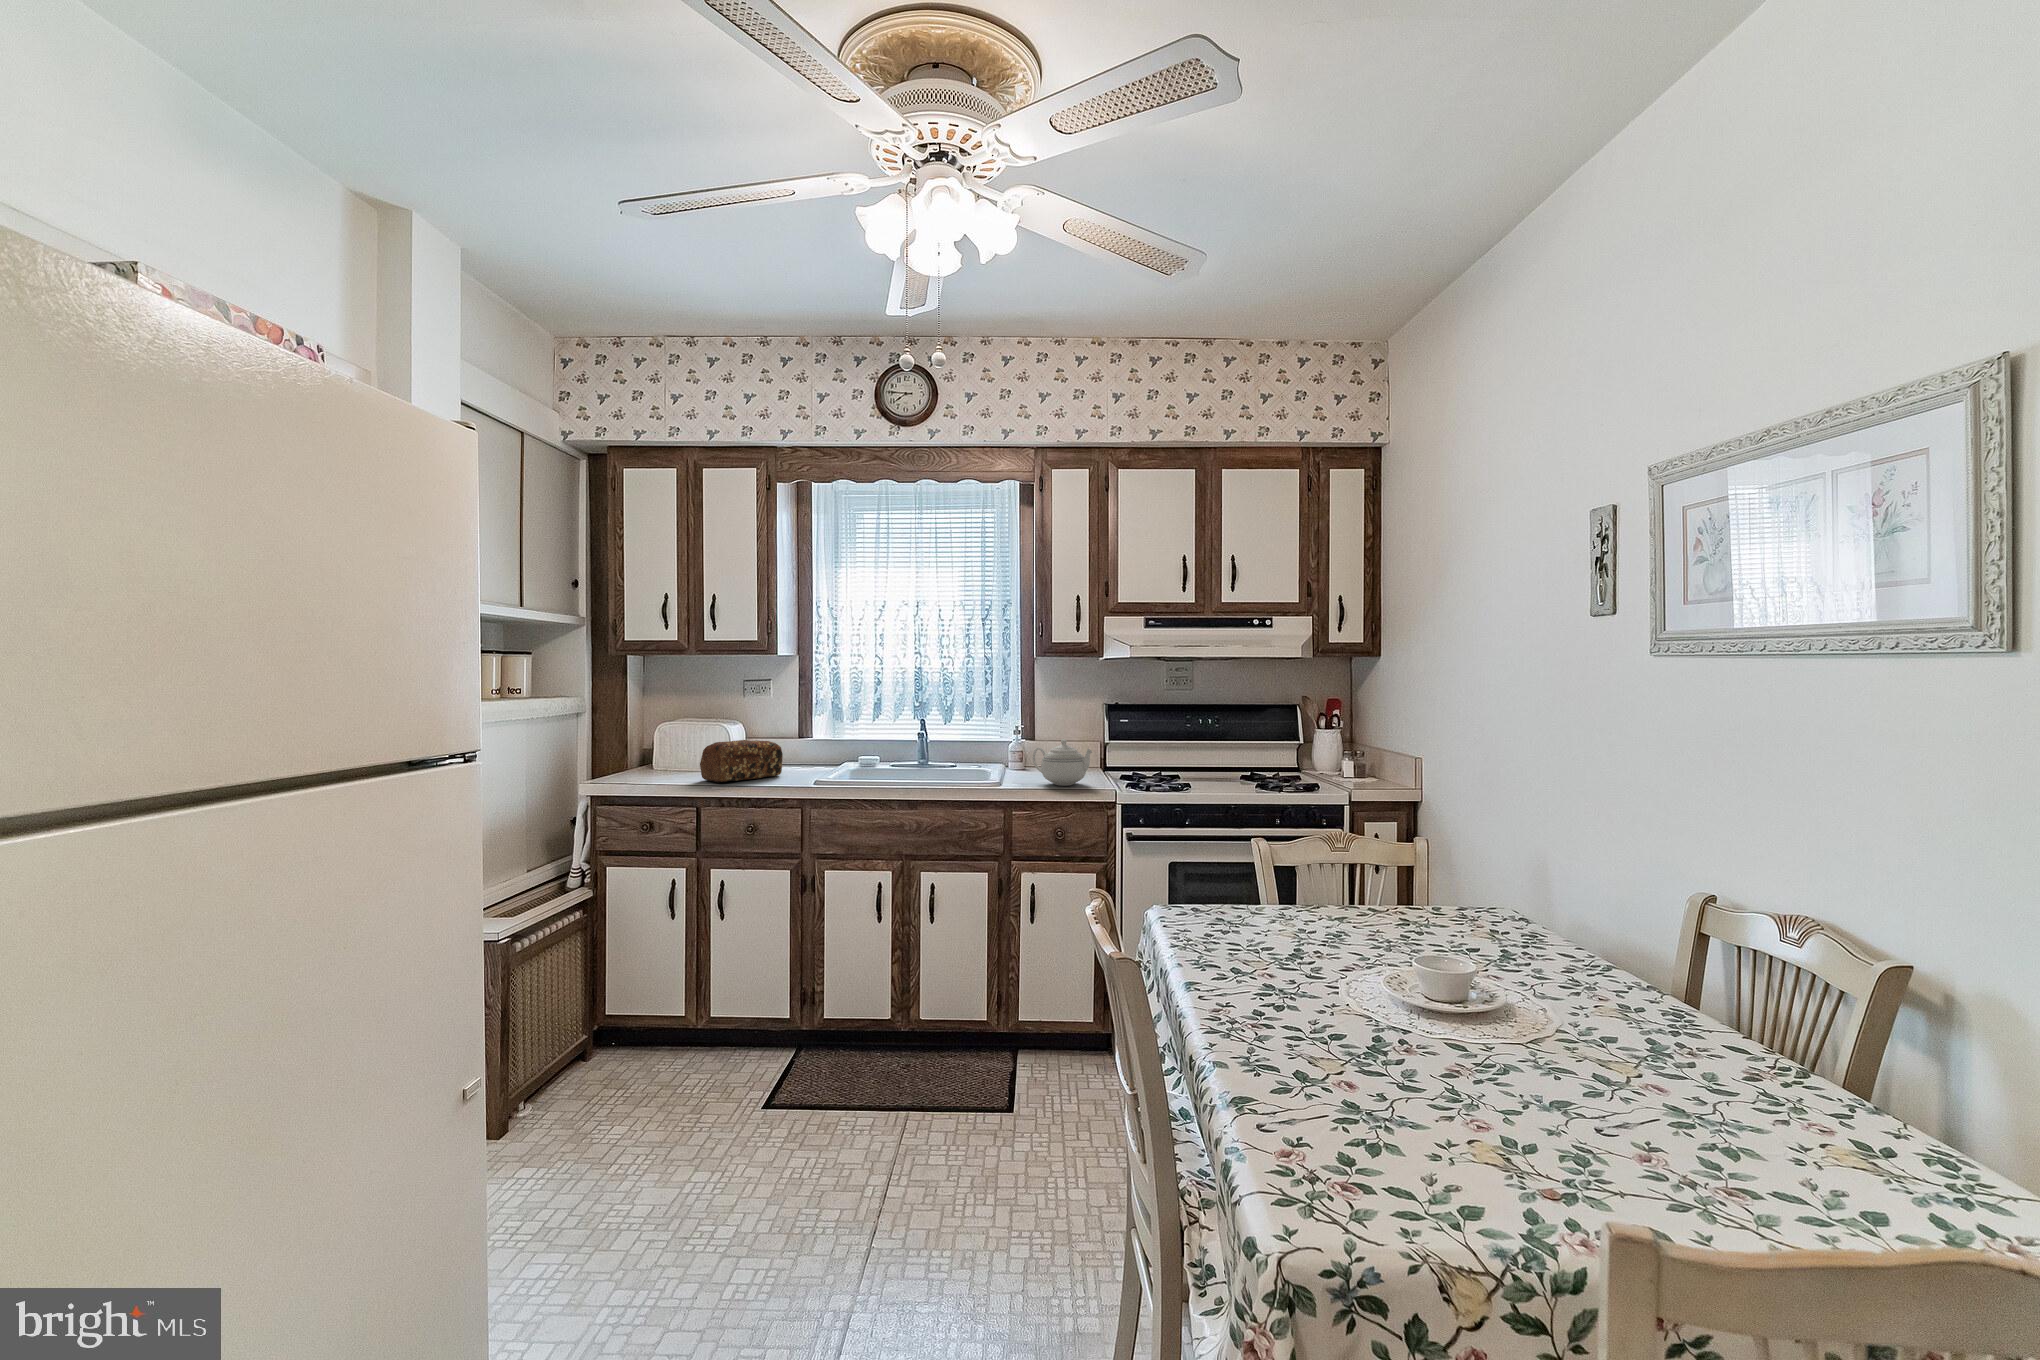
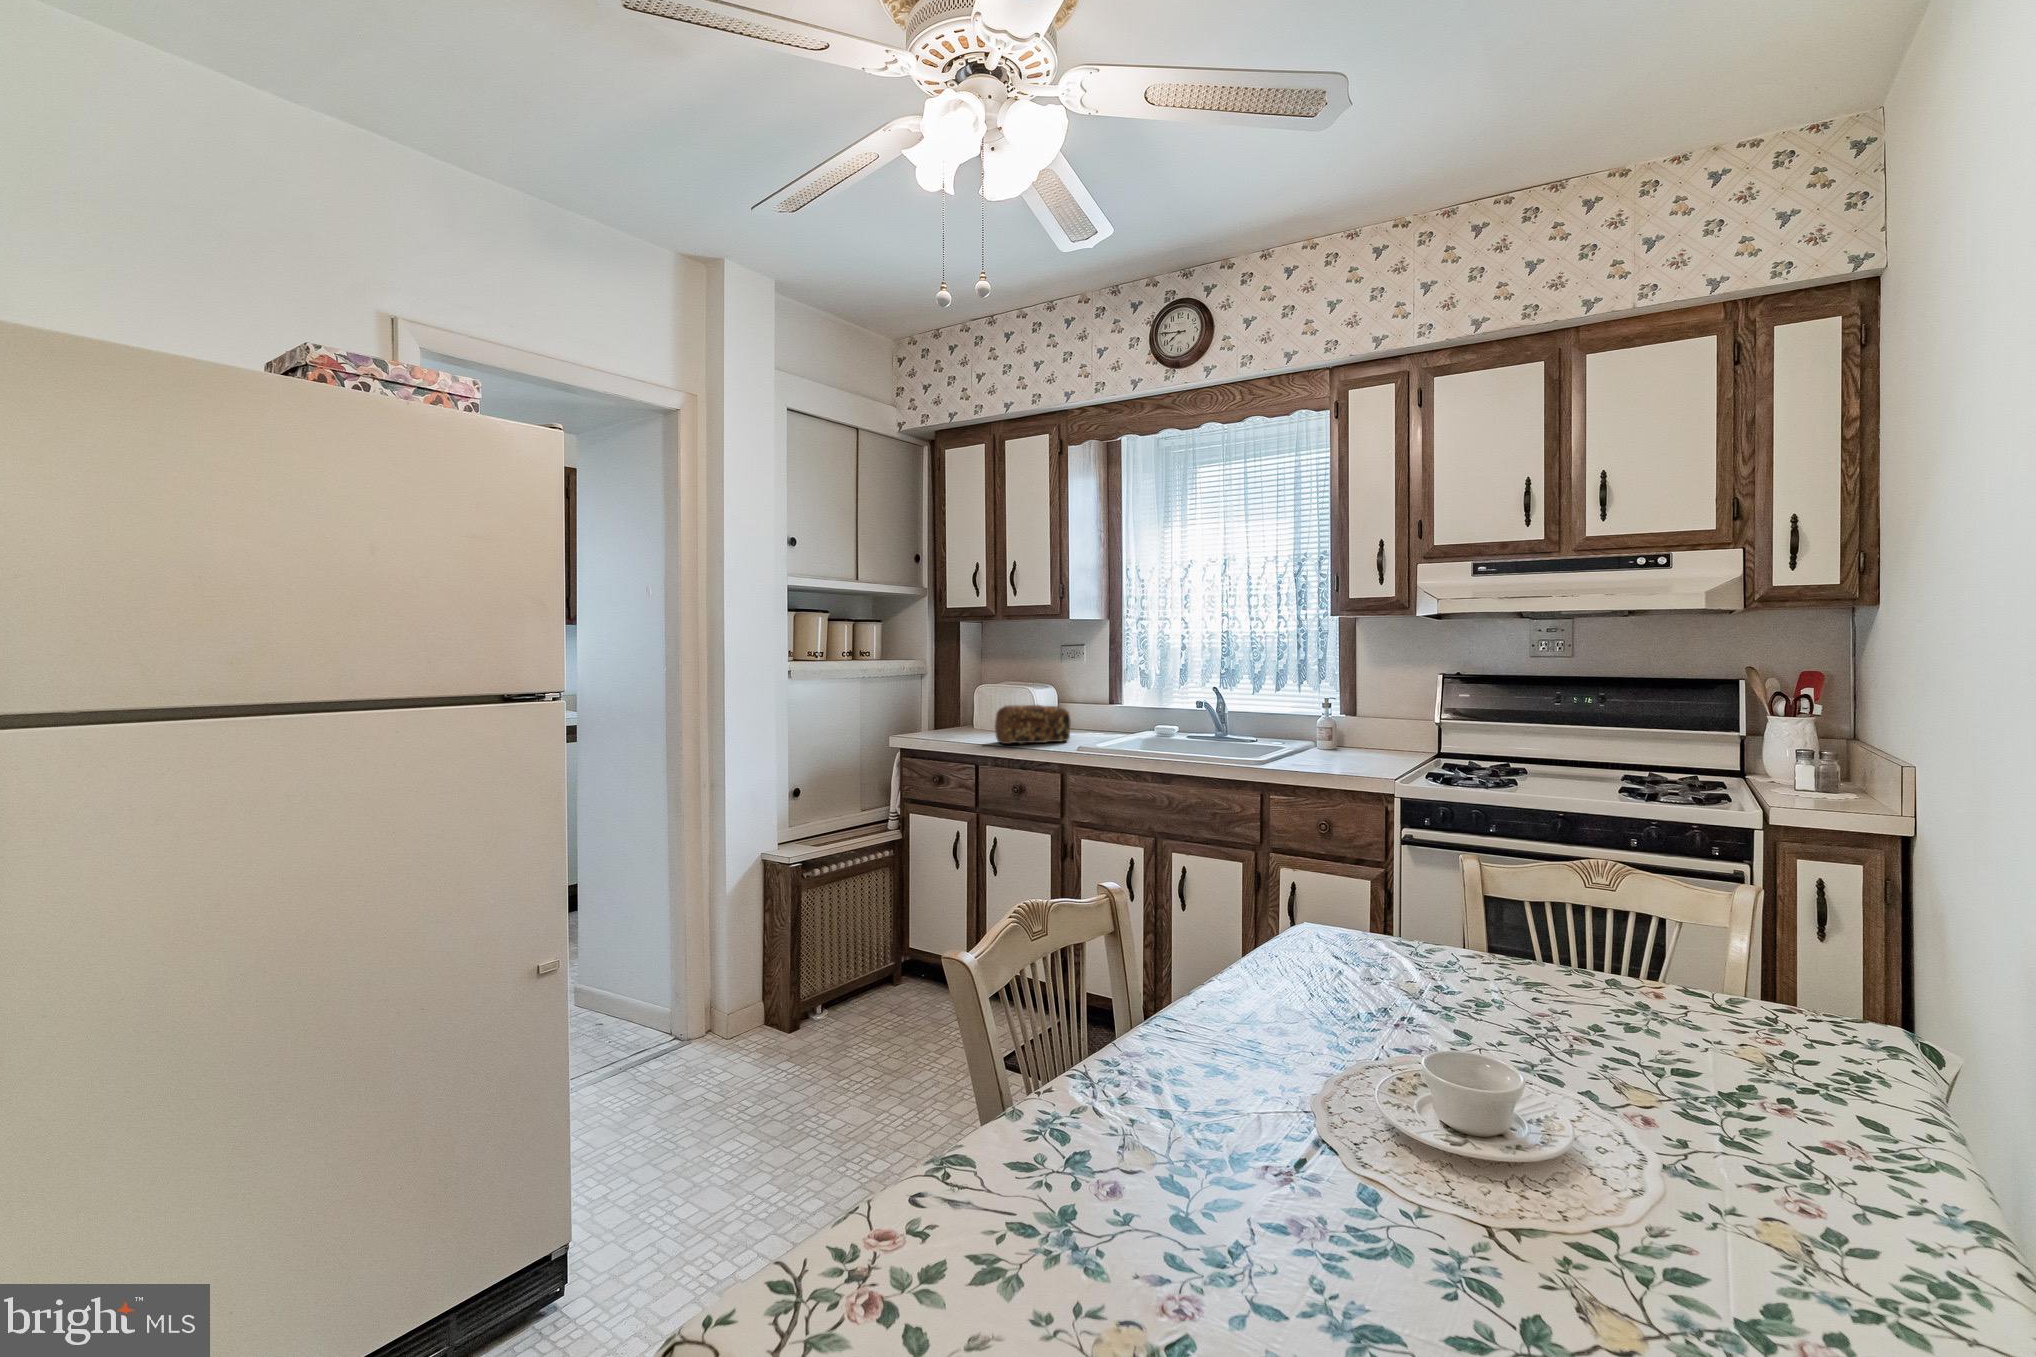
teapot: present [1033,739,1092,786] -> none [1313,715,1375,771]

